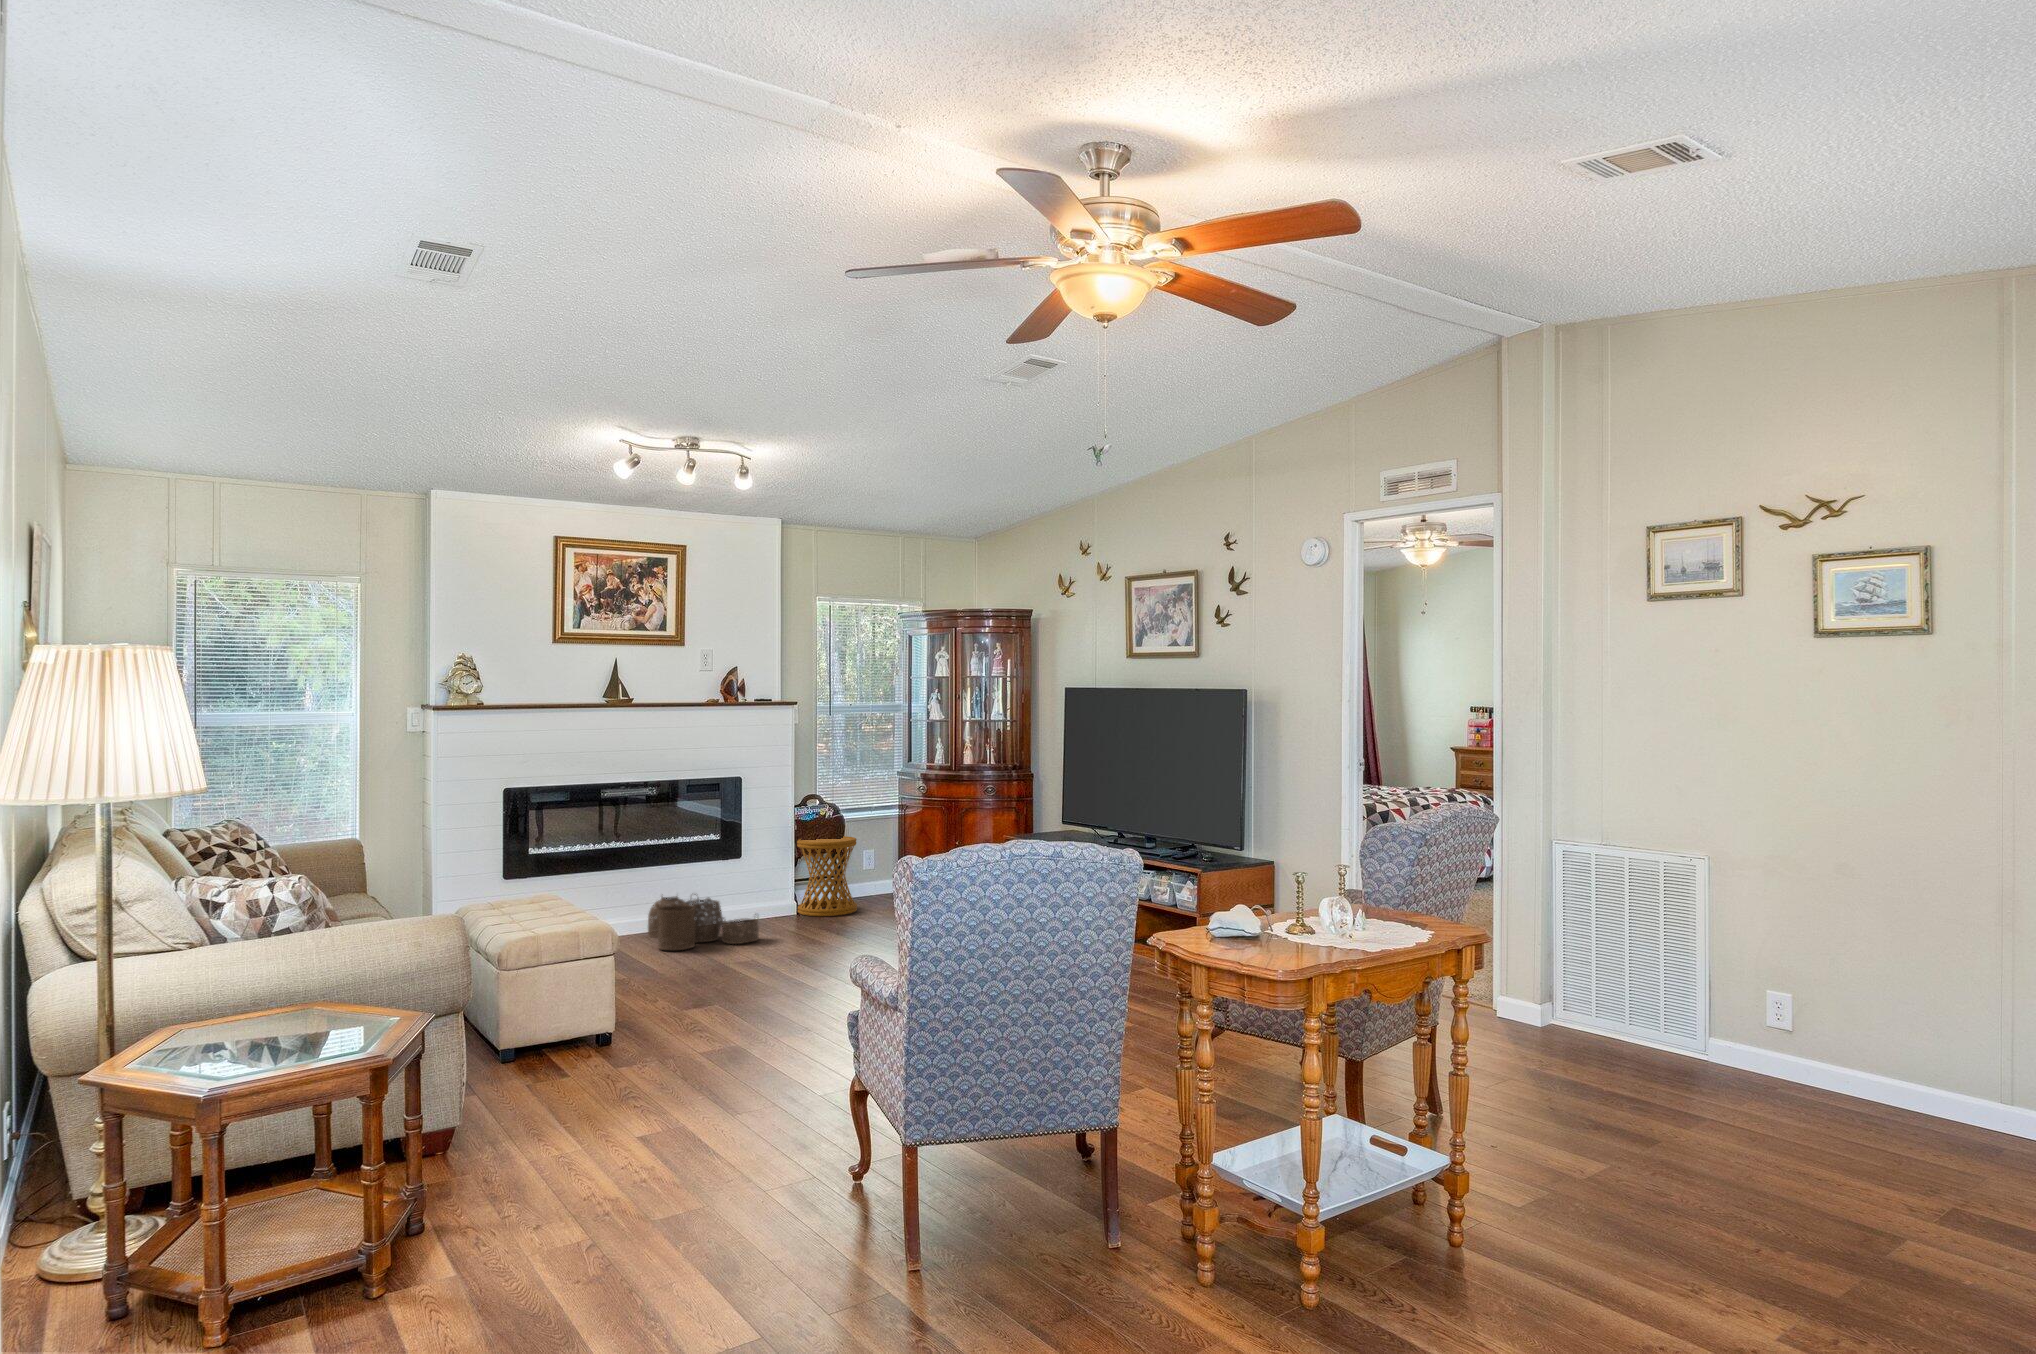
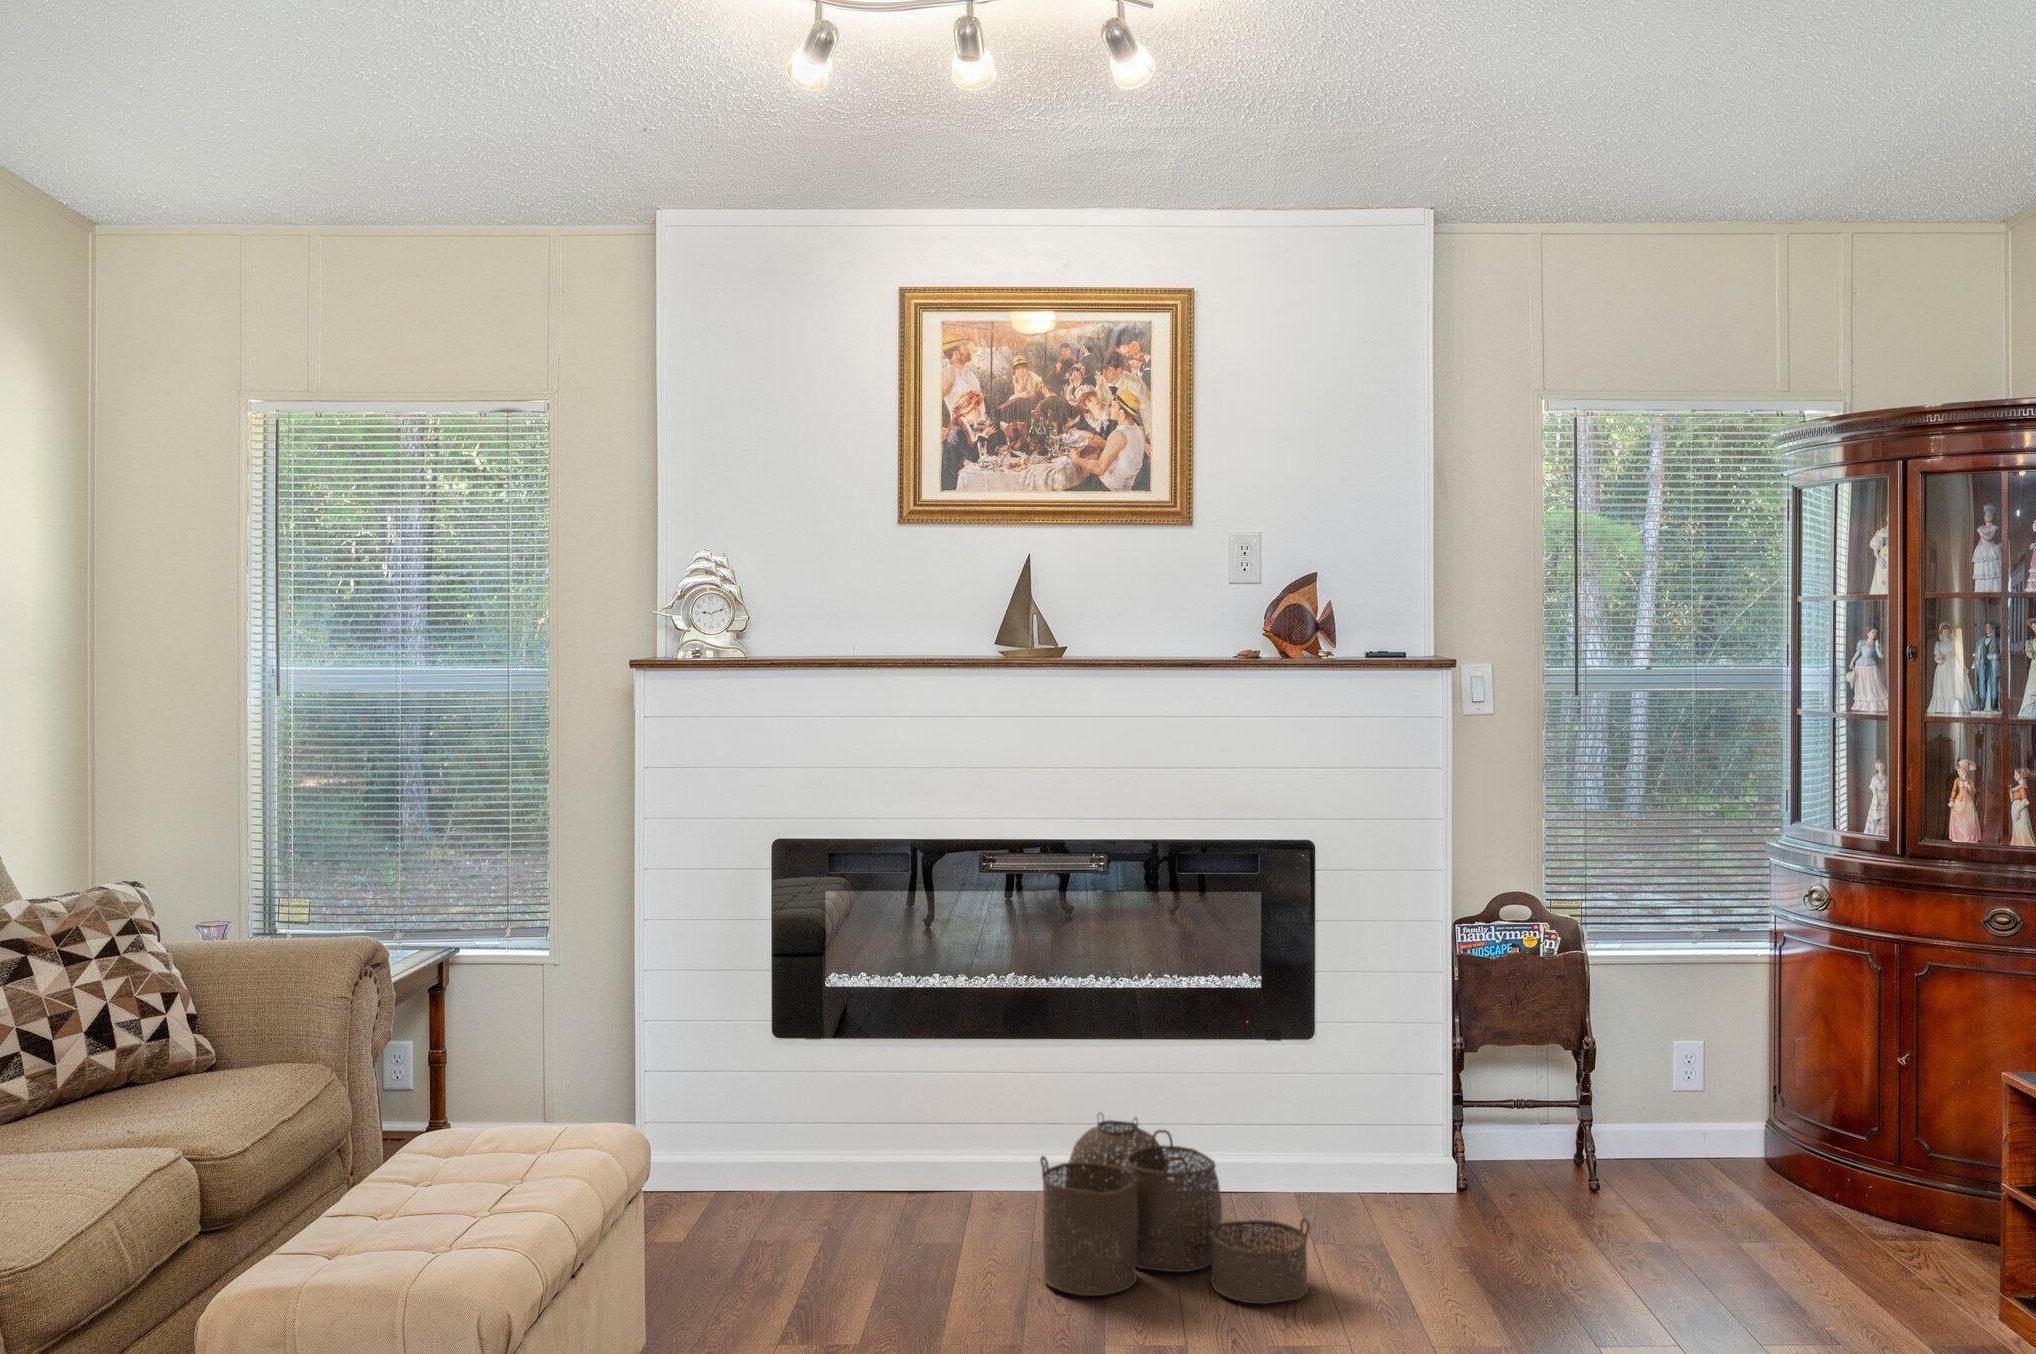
side table: present [797,836,857,916] -> none [1461,998,1625,1225]

